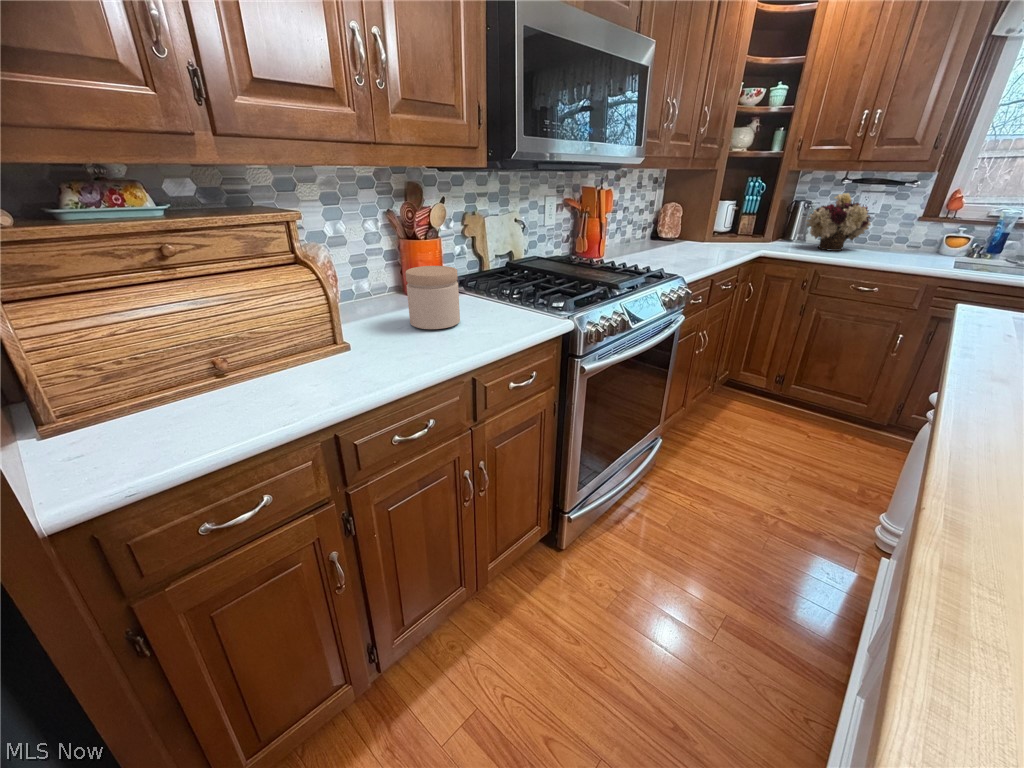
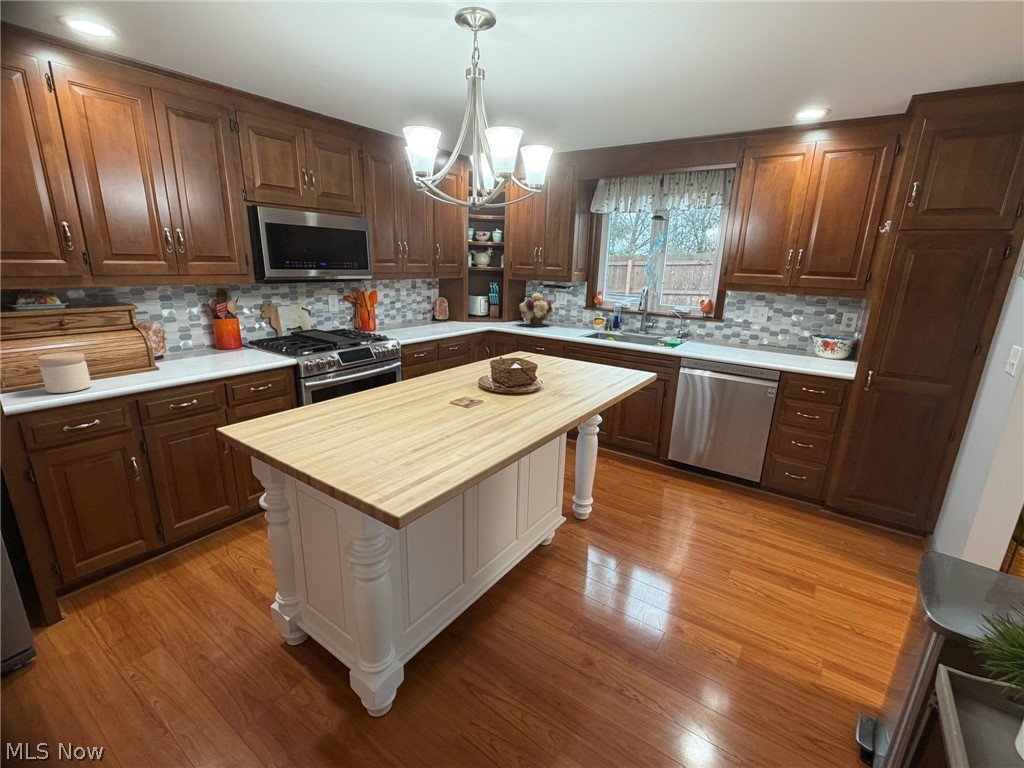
jar: present [405,266,460,329] -> present [38,352,92,393]

